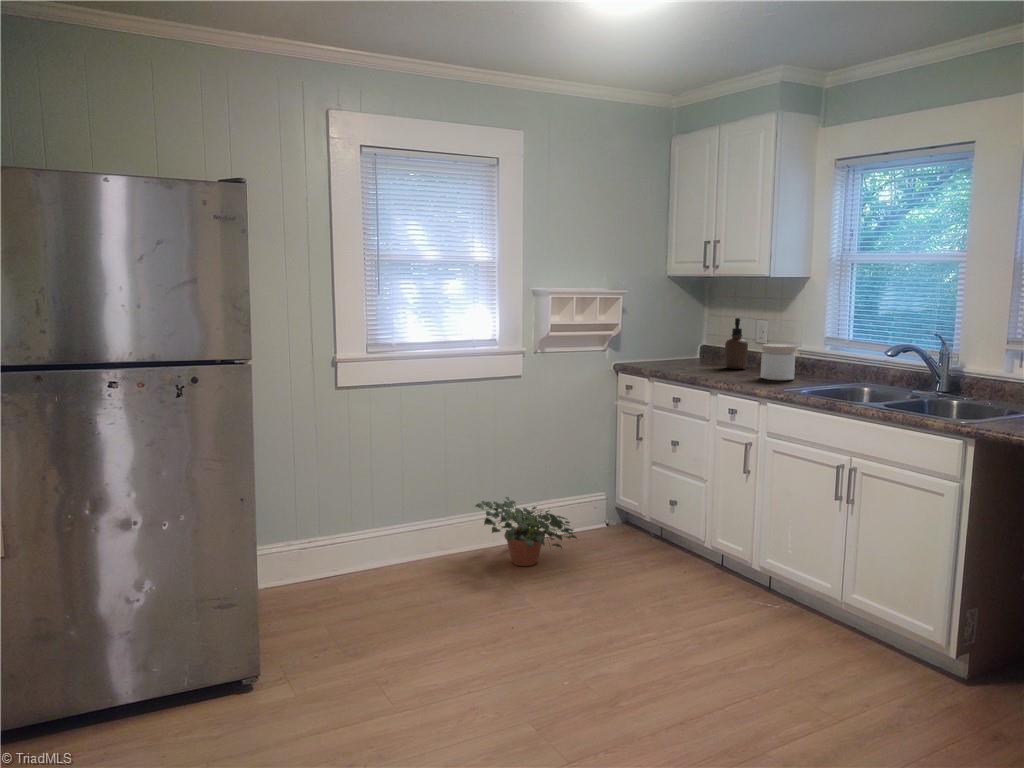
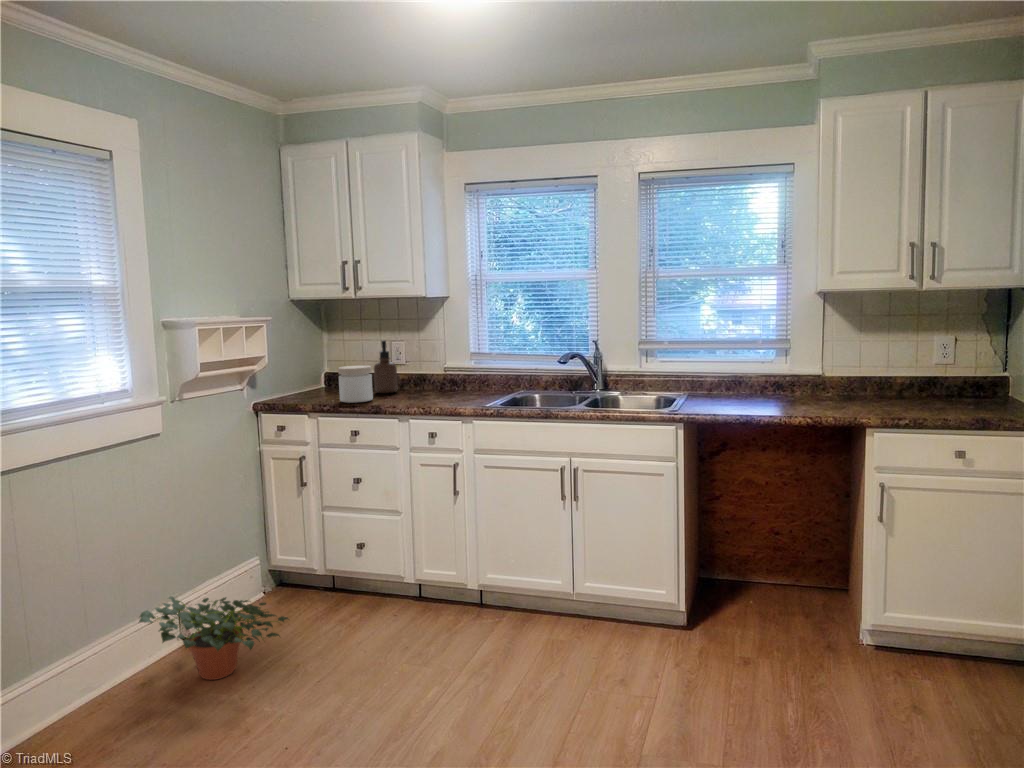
jar: present [761,344,796,380] -> present [338,366,373,403]

